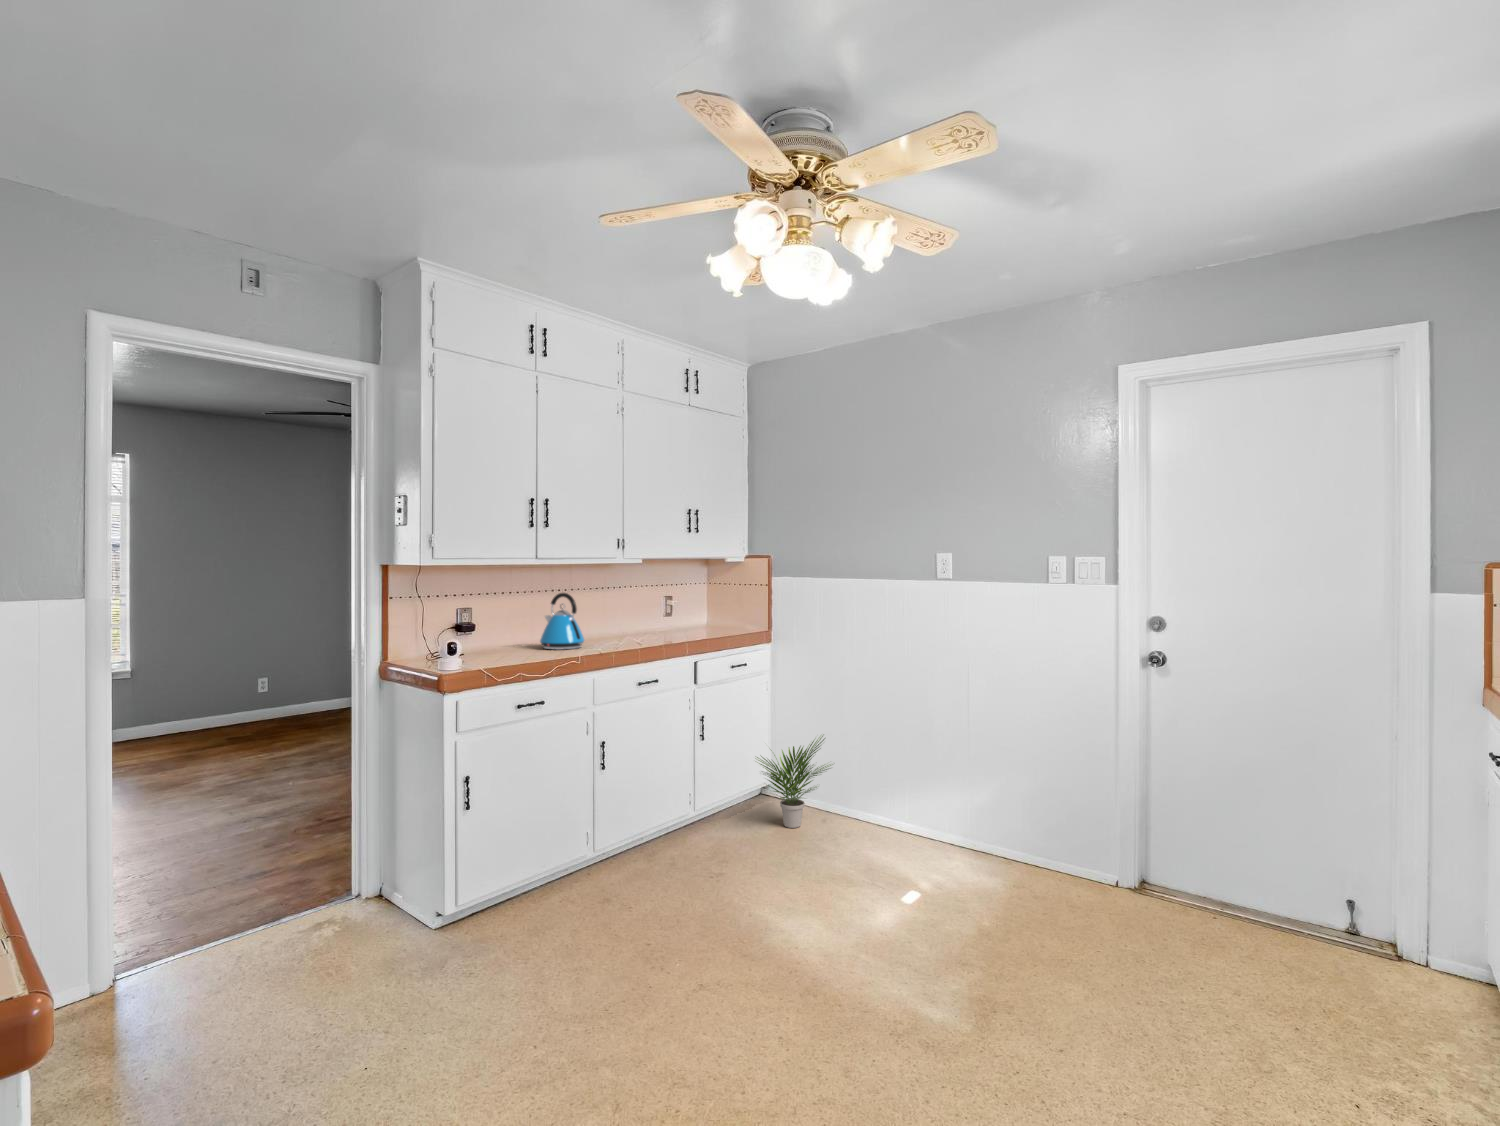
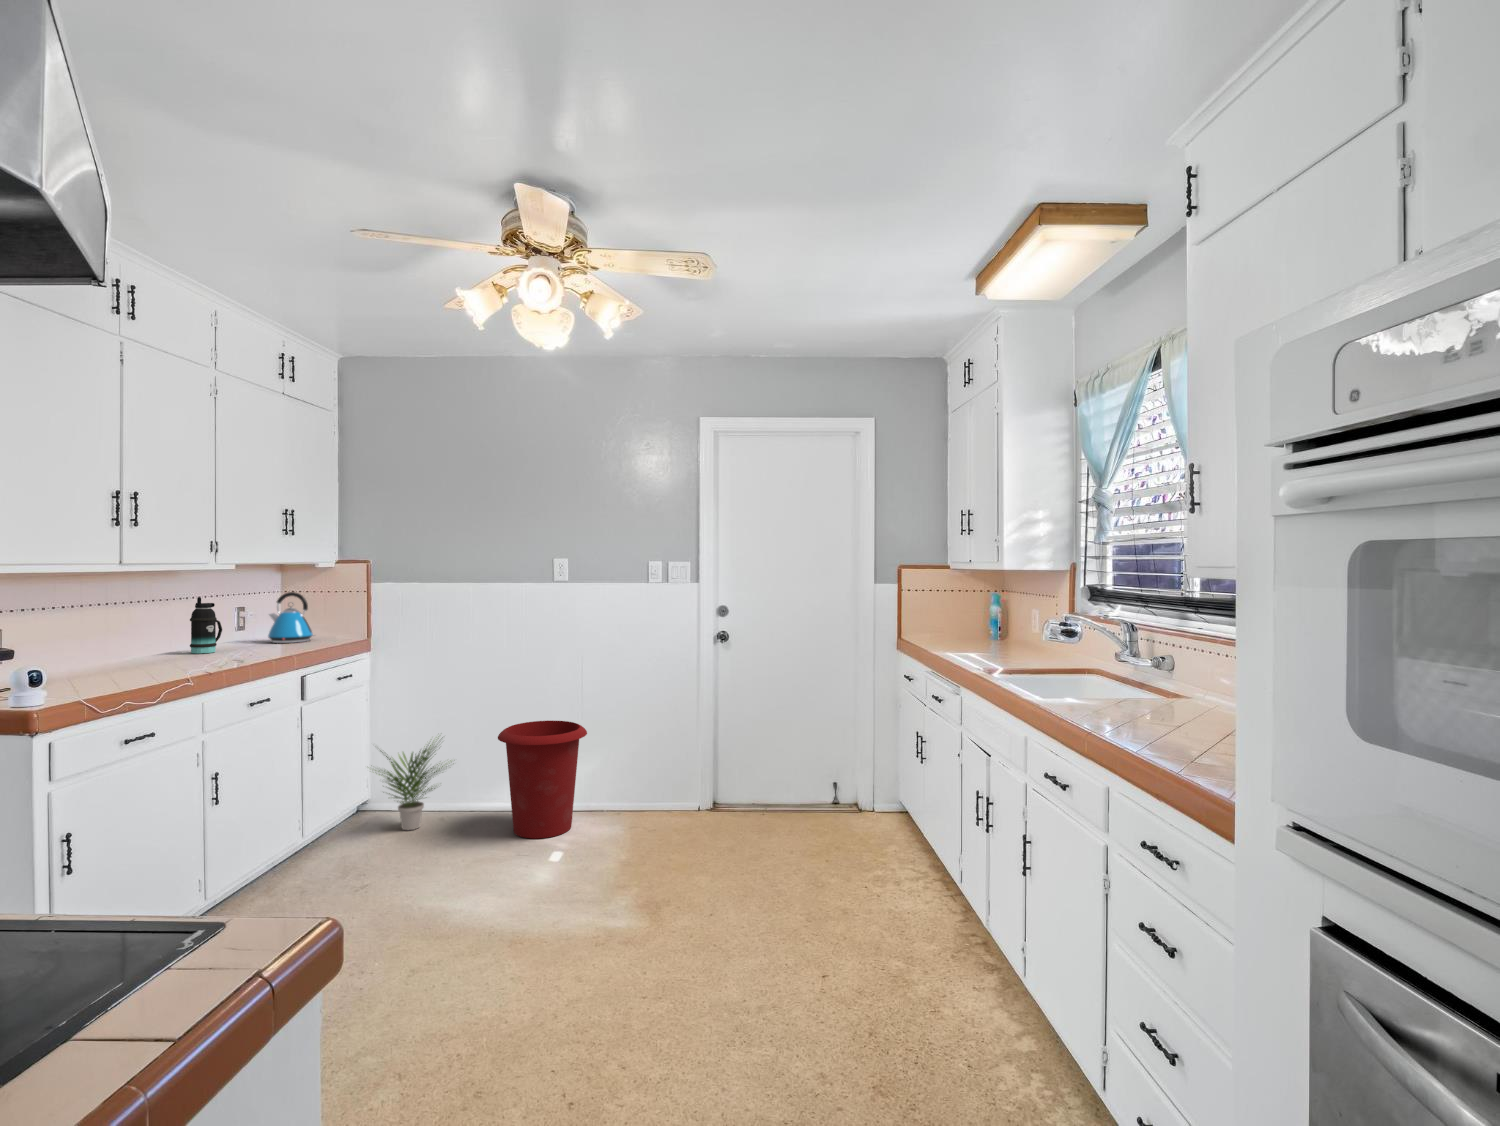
bottle: none [621,587,646,636] -> present [190,597,222,654]
kettle: present [540,593,584,650] -> present [268,592,313,643]
waste bin: none [864,736,965,873] -> present [498,721,587,838]

